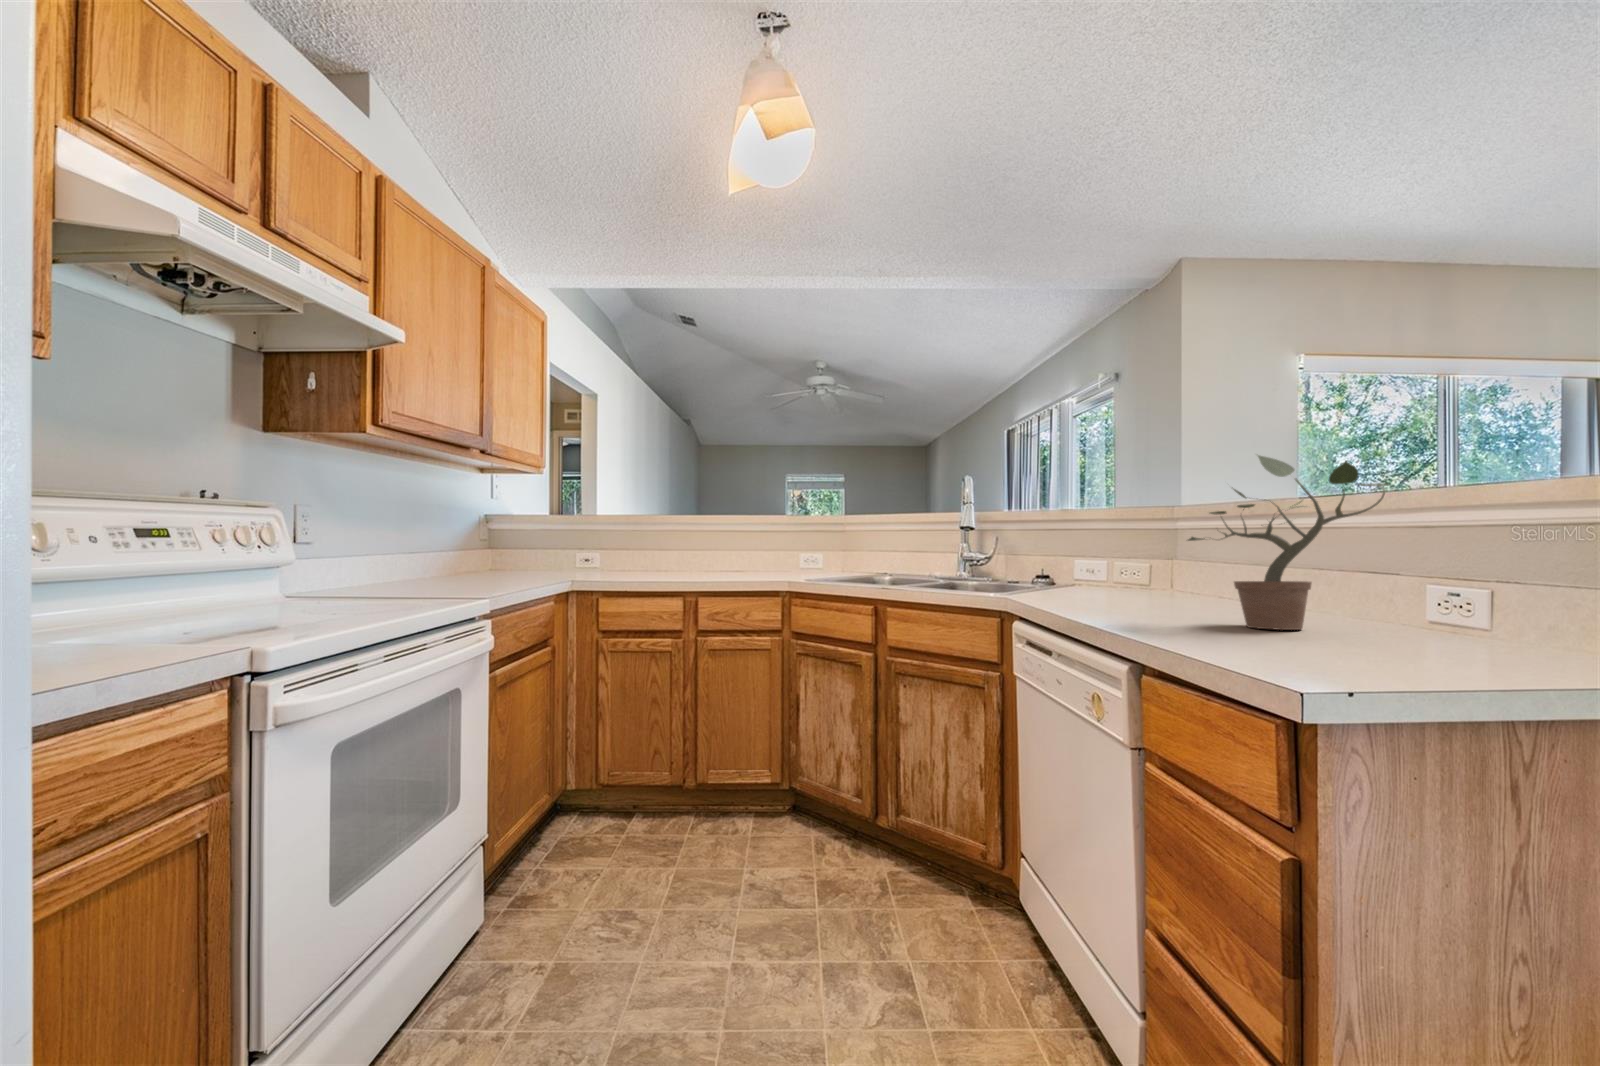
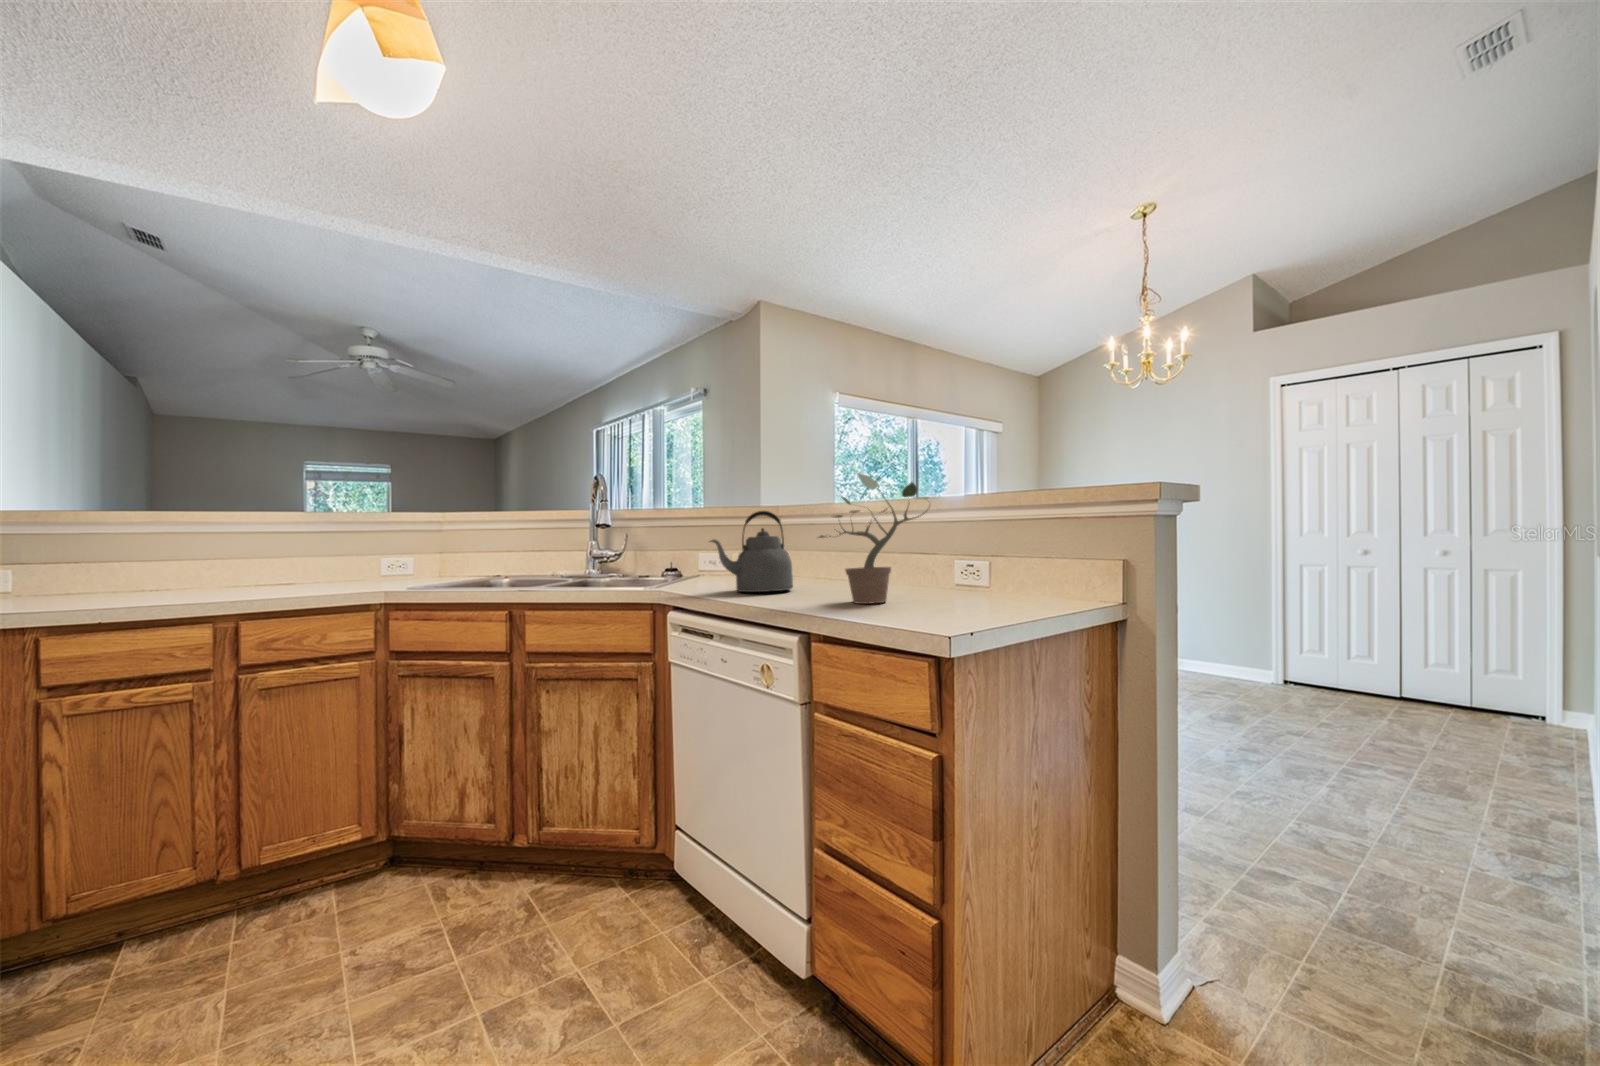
kettle: none [1061,510,1173,605] -> present [710,511,793,592]

